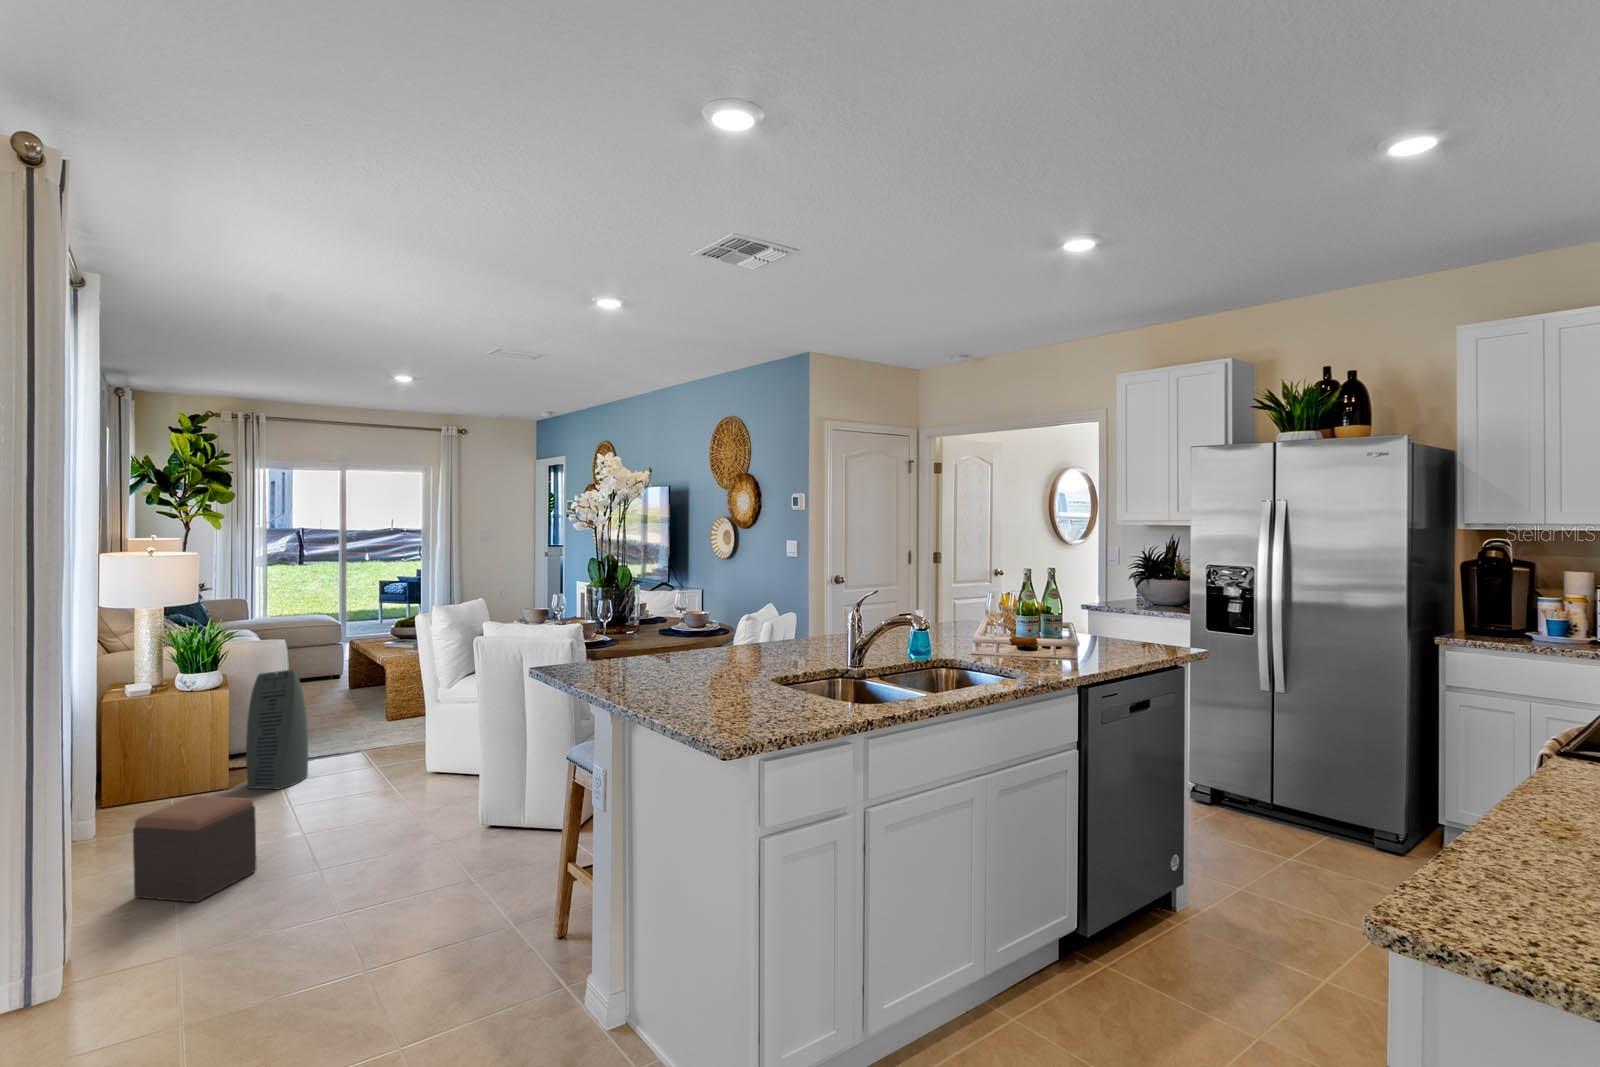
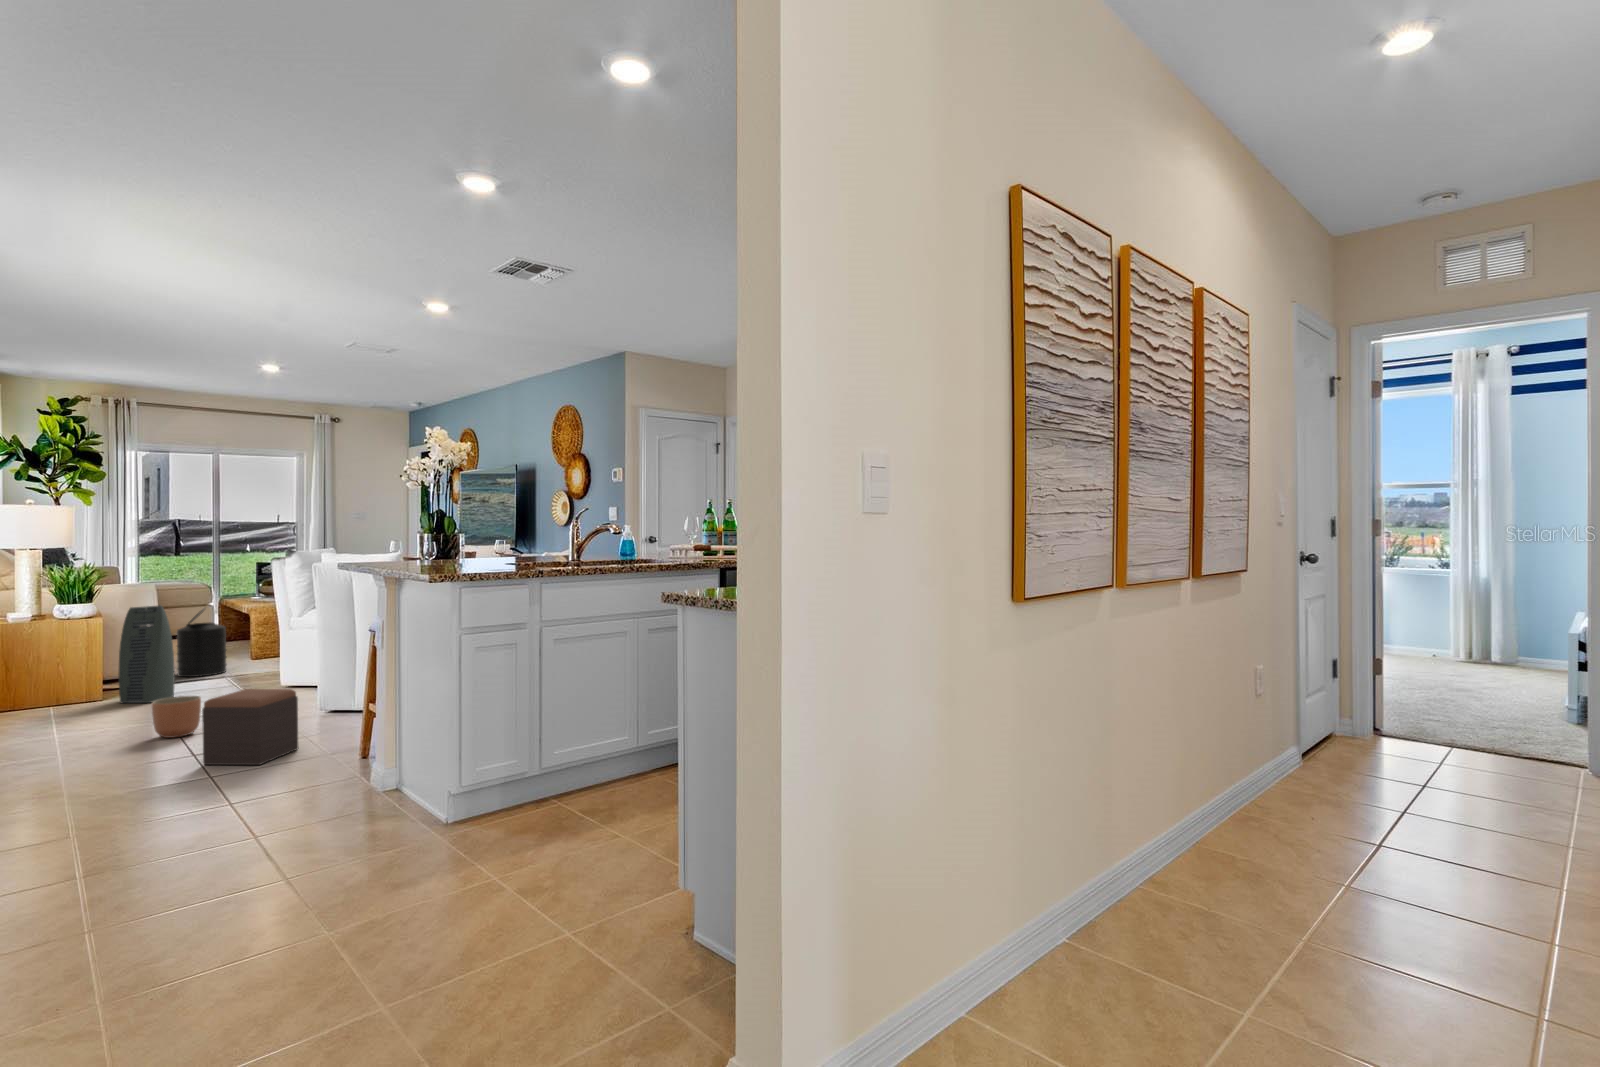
trash can: none [309,658,363,740] -> present [177,608,227,677]
footstool: present [133,795,256,902] -> present [202,689,298,765]
planter: none [283,807,341,867] -> present [152,696,201,738]

